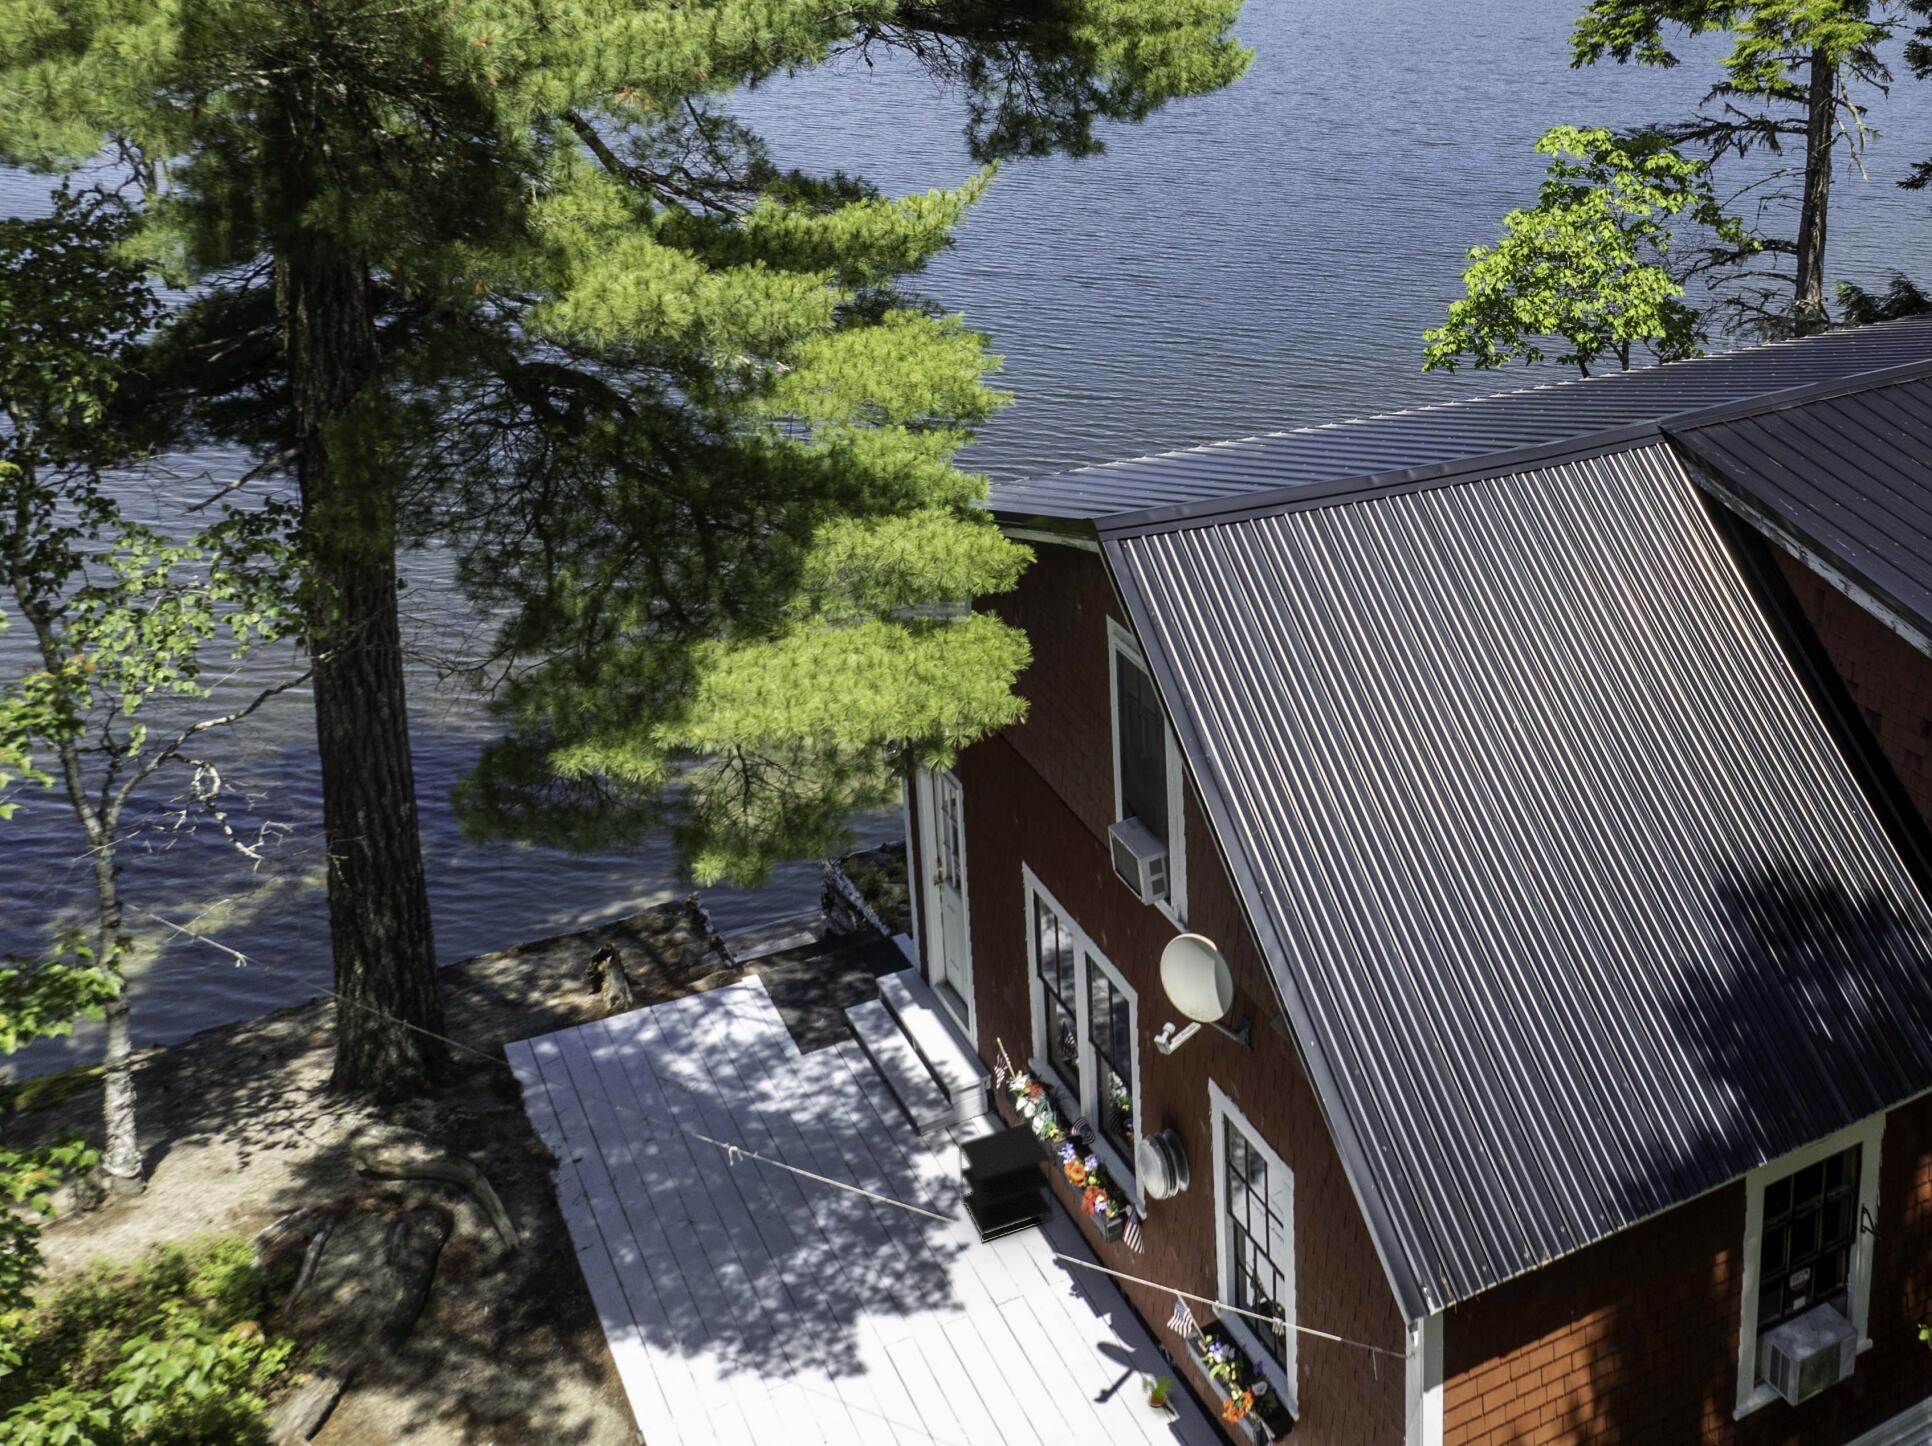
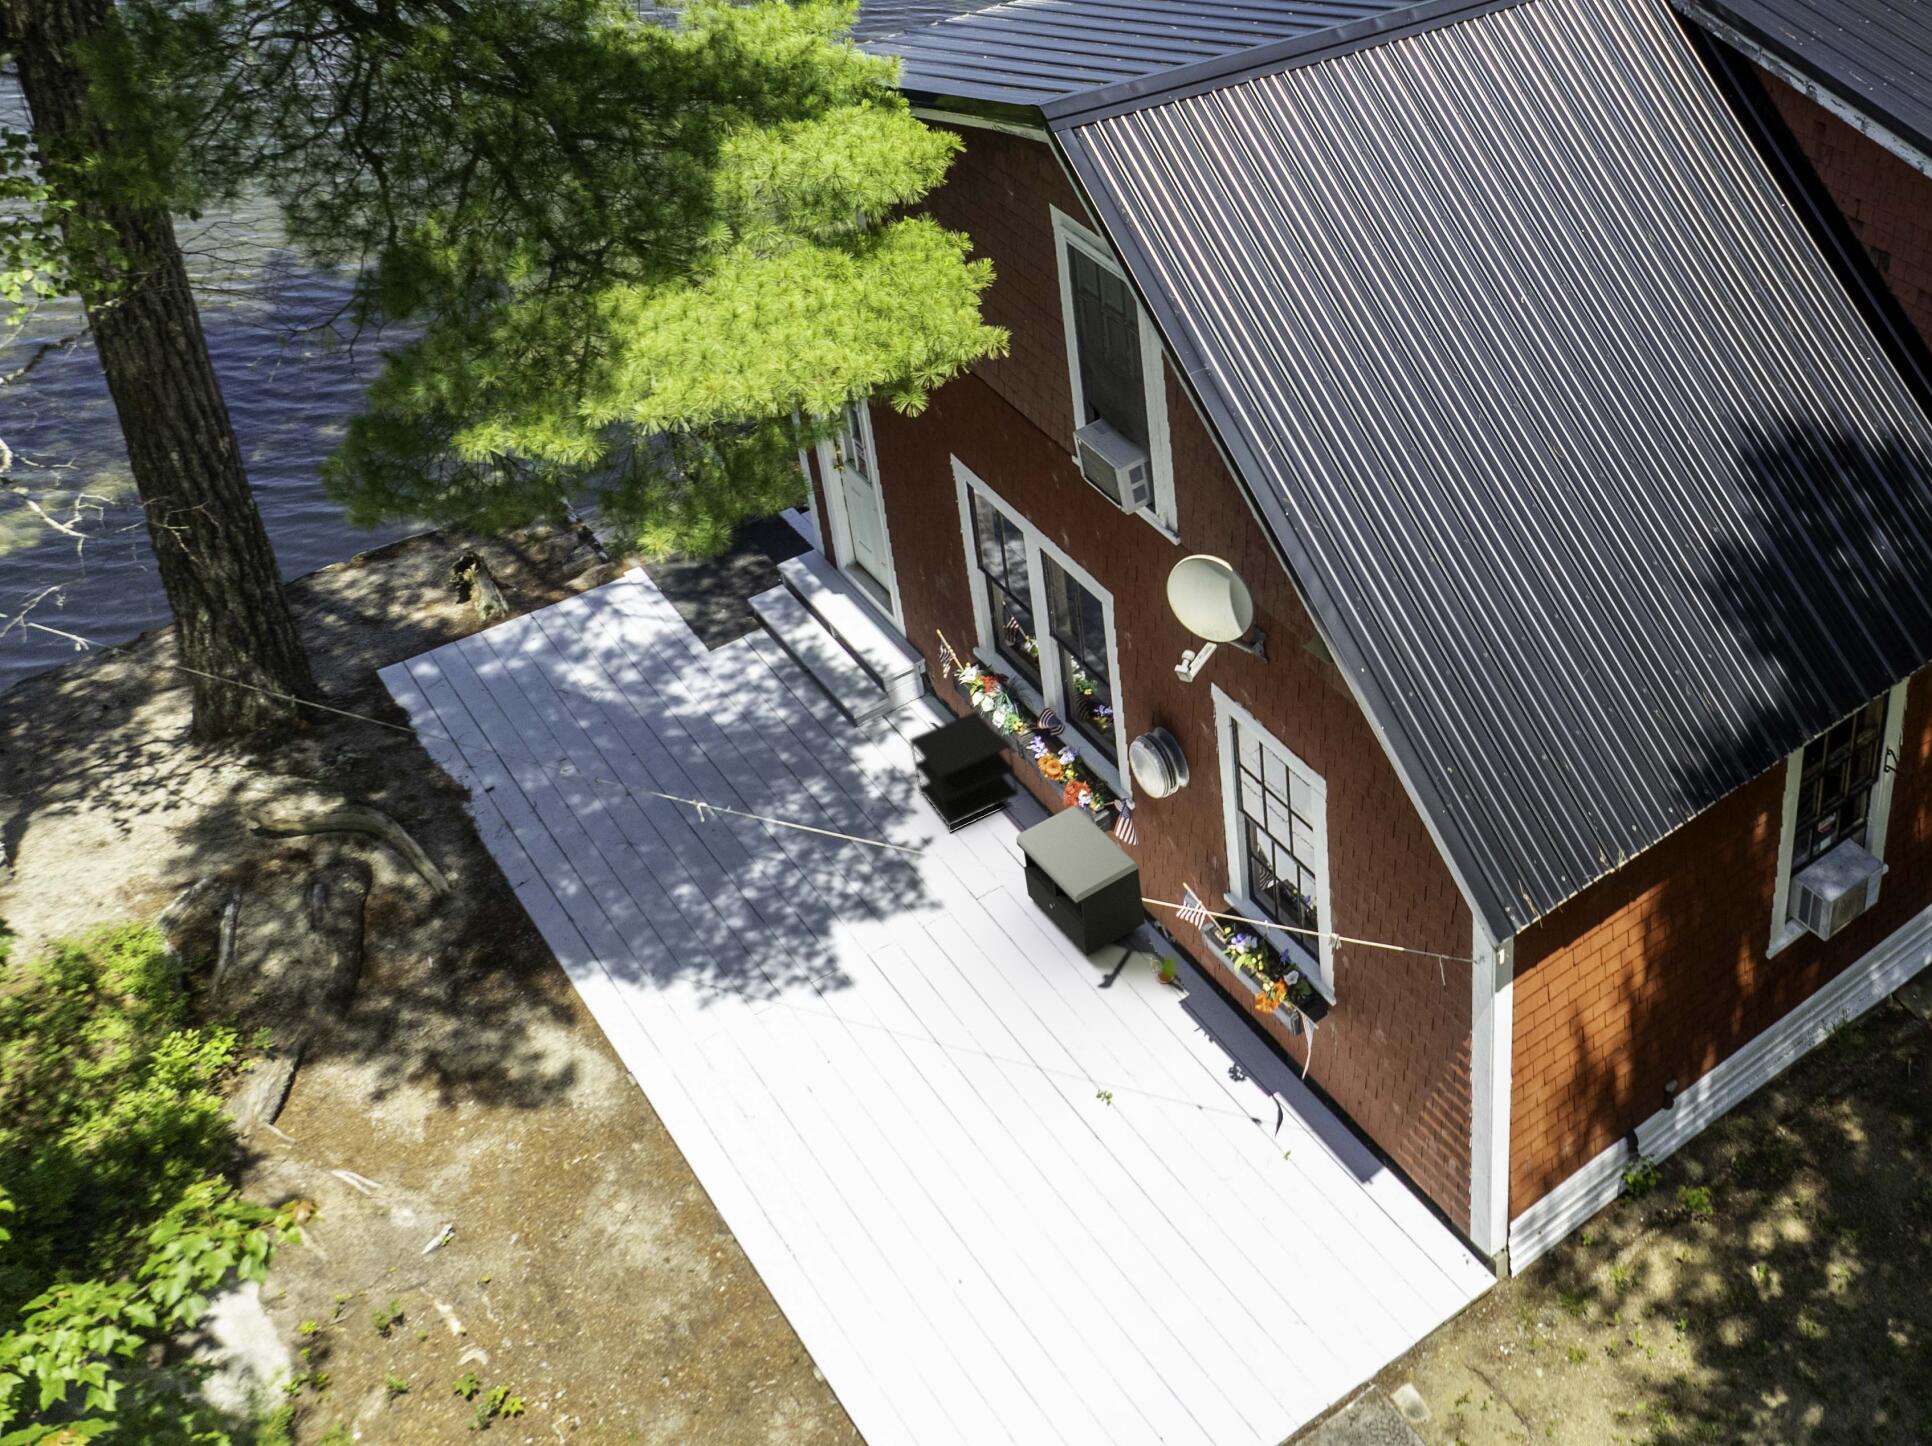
storage bench: none [1036,1217,1146,1371] -> present [1016,806,1145,957]

